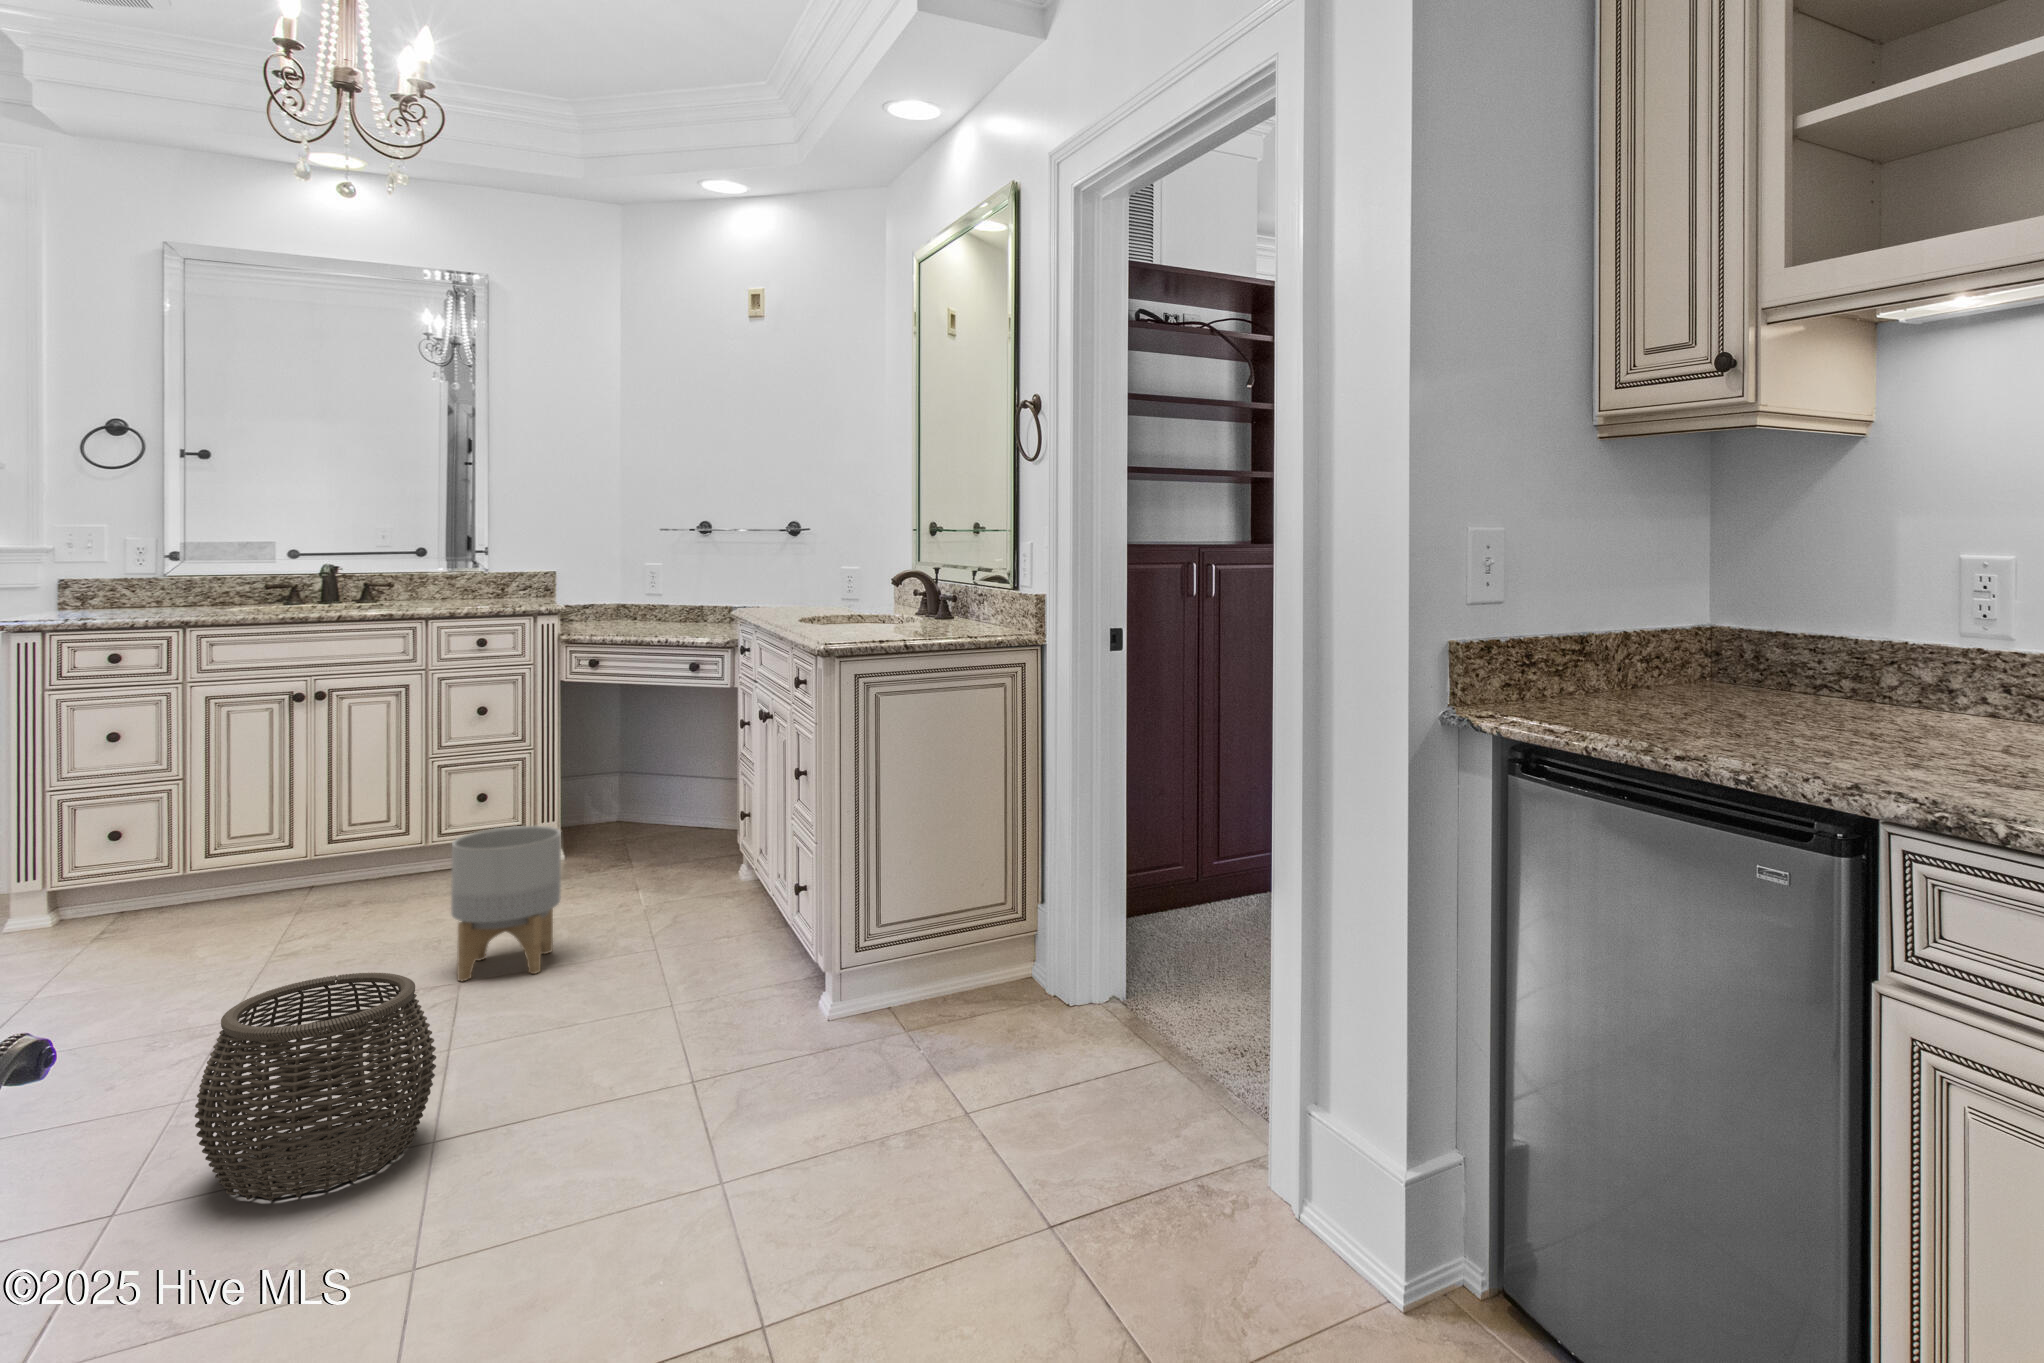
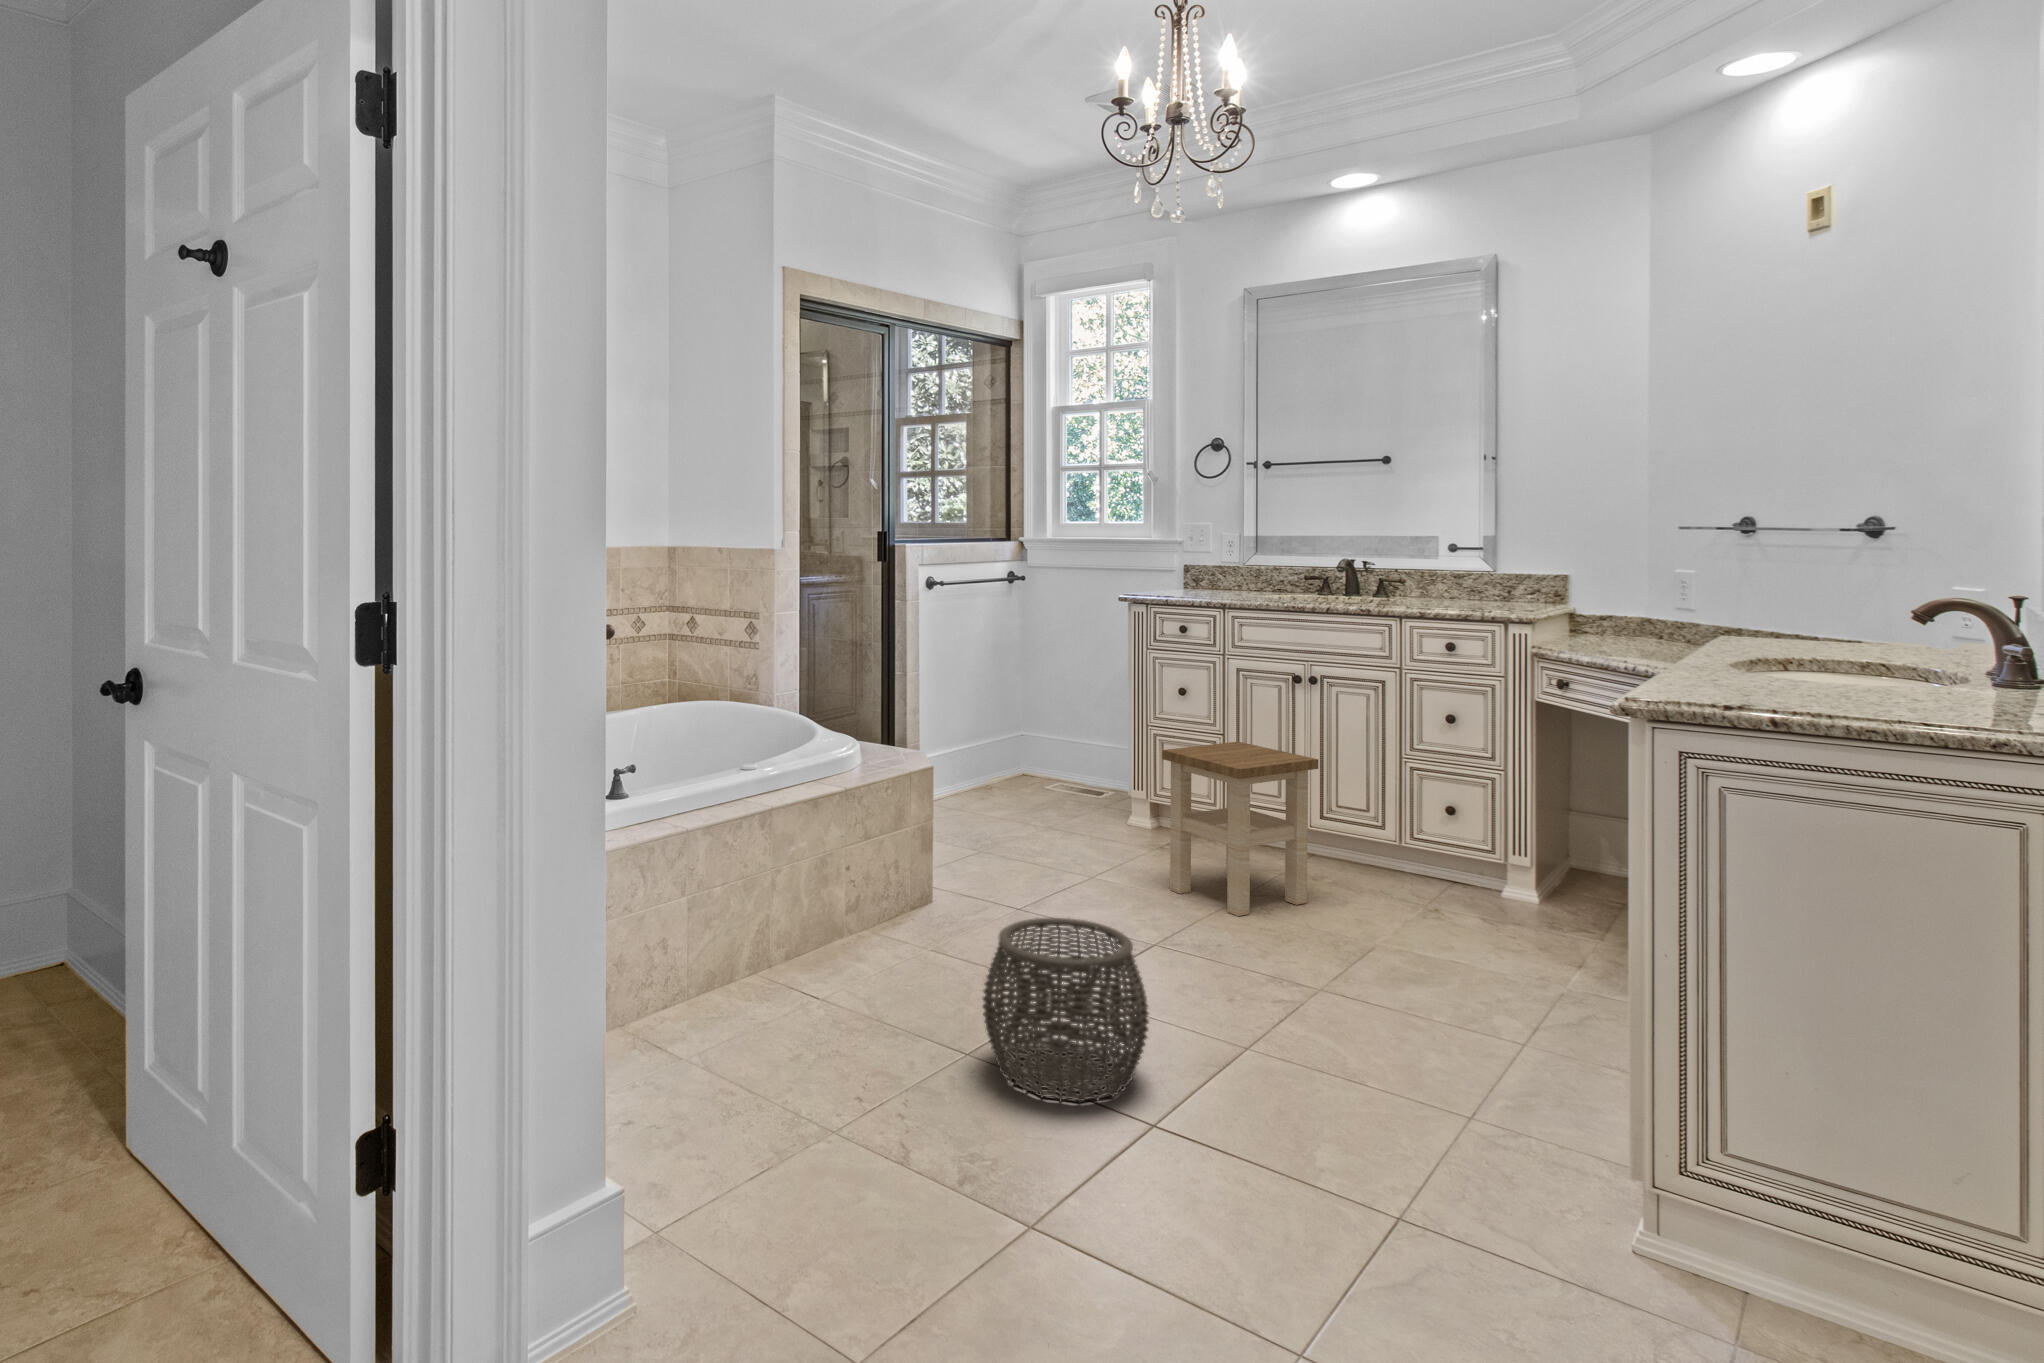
stool: none [174,772,380,969] -> present [1162,742,1318,916]
planter: present [451,826,561,981] -> none [1312,837,1417,999]

